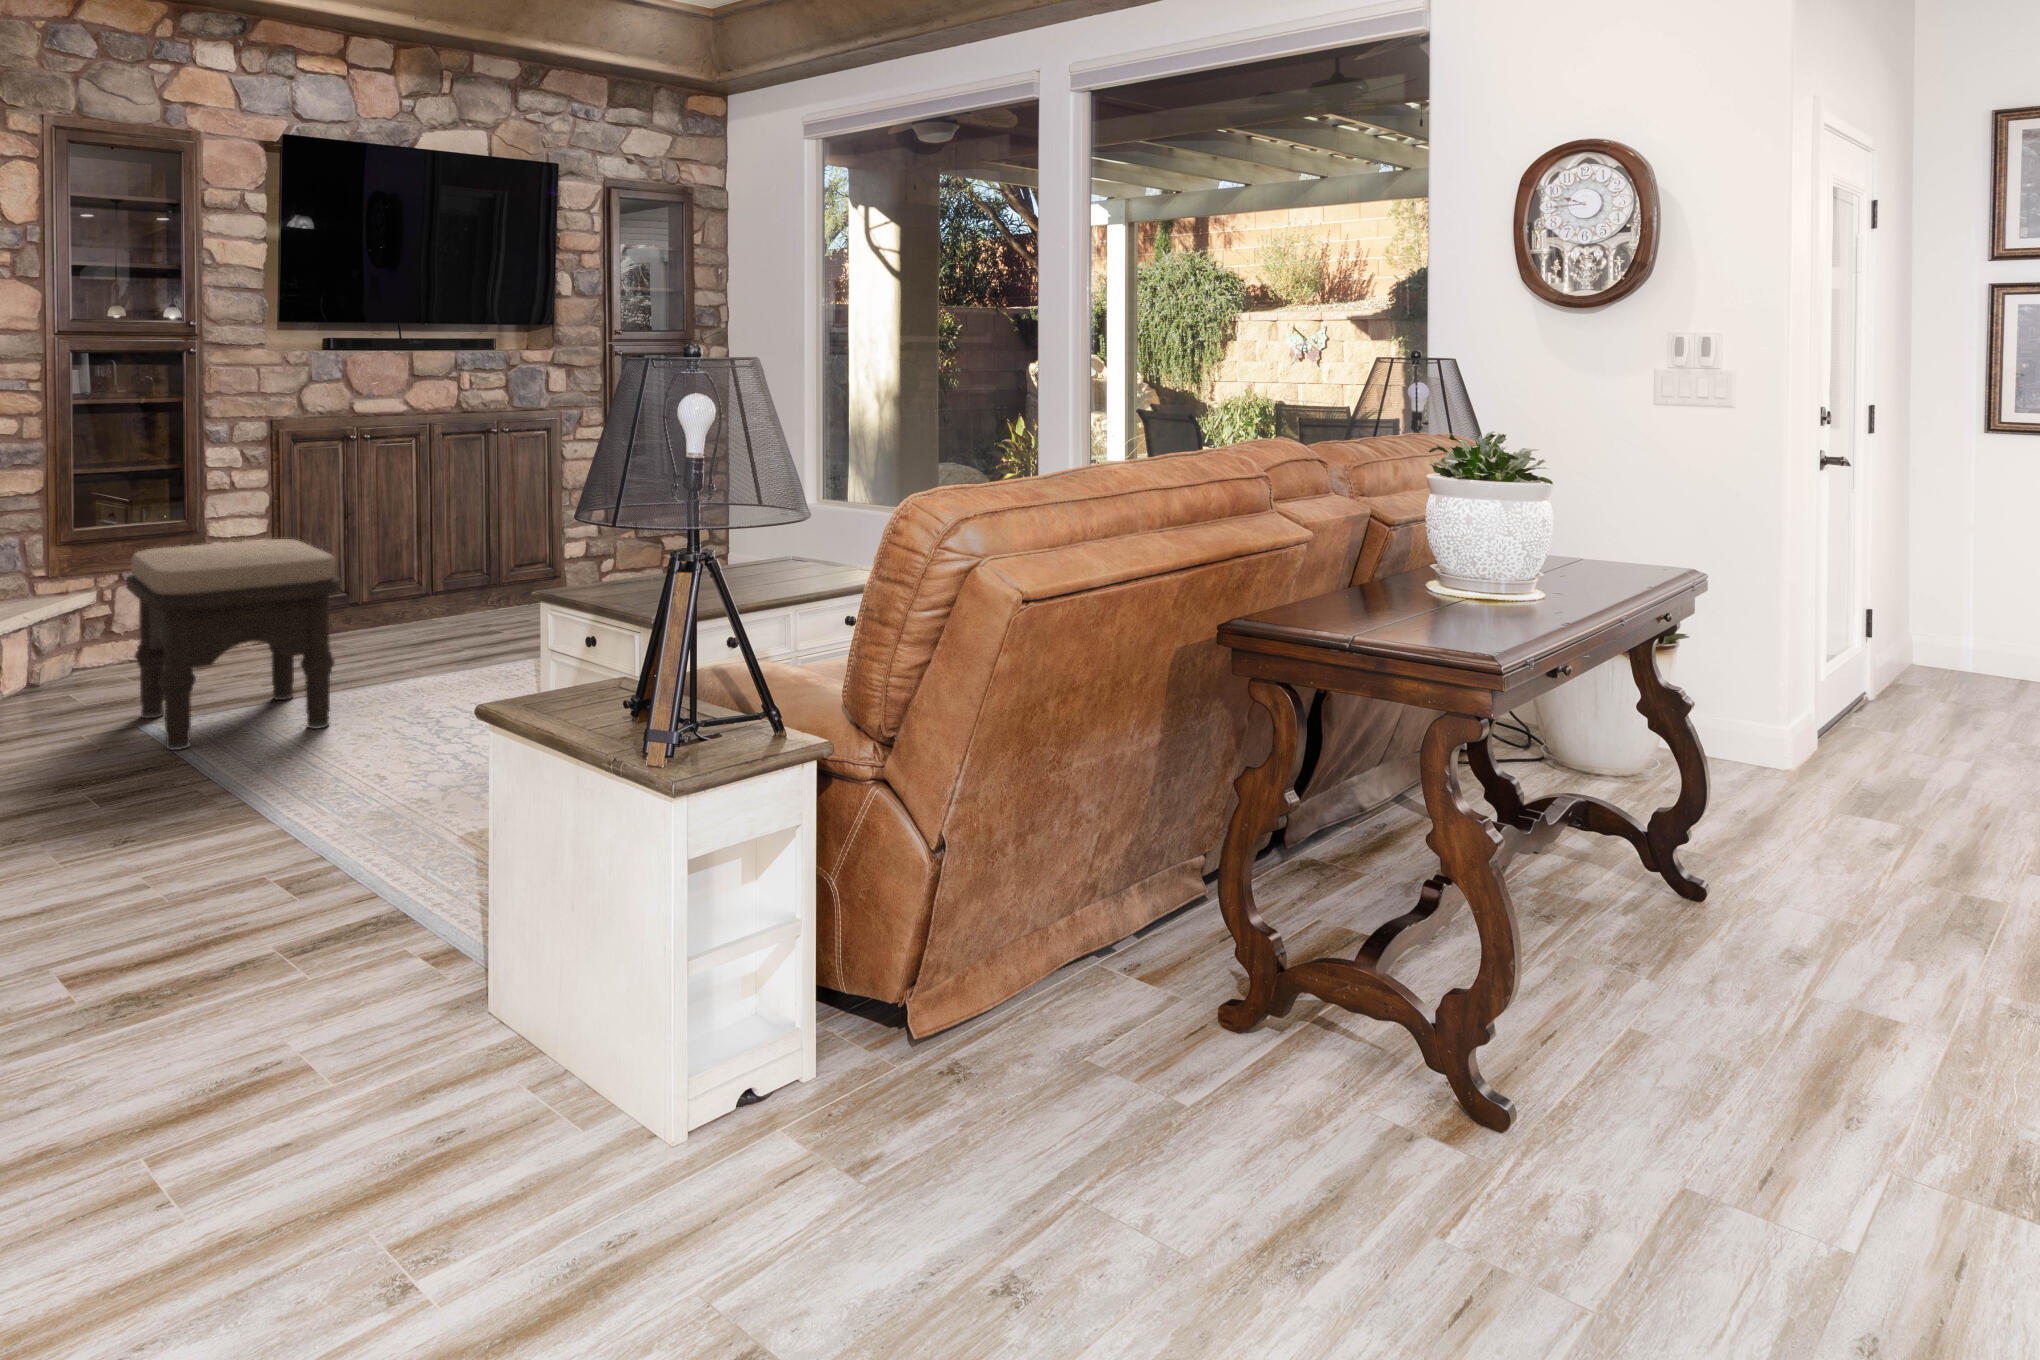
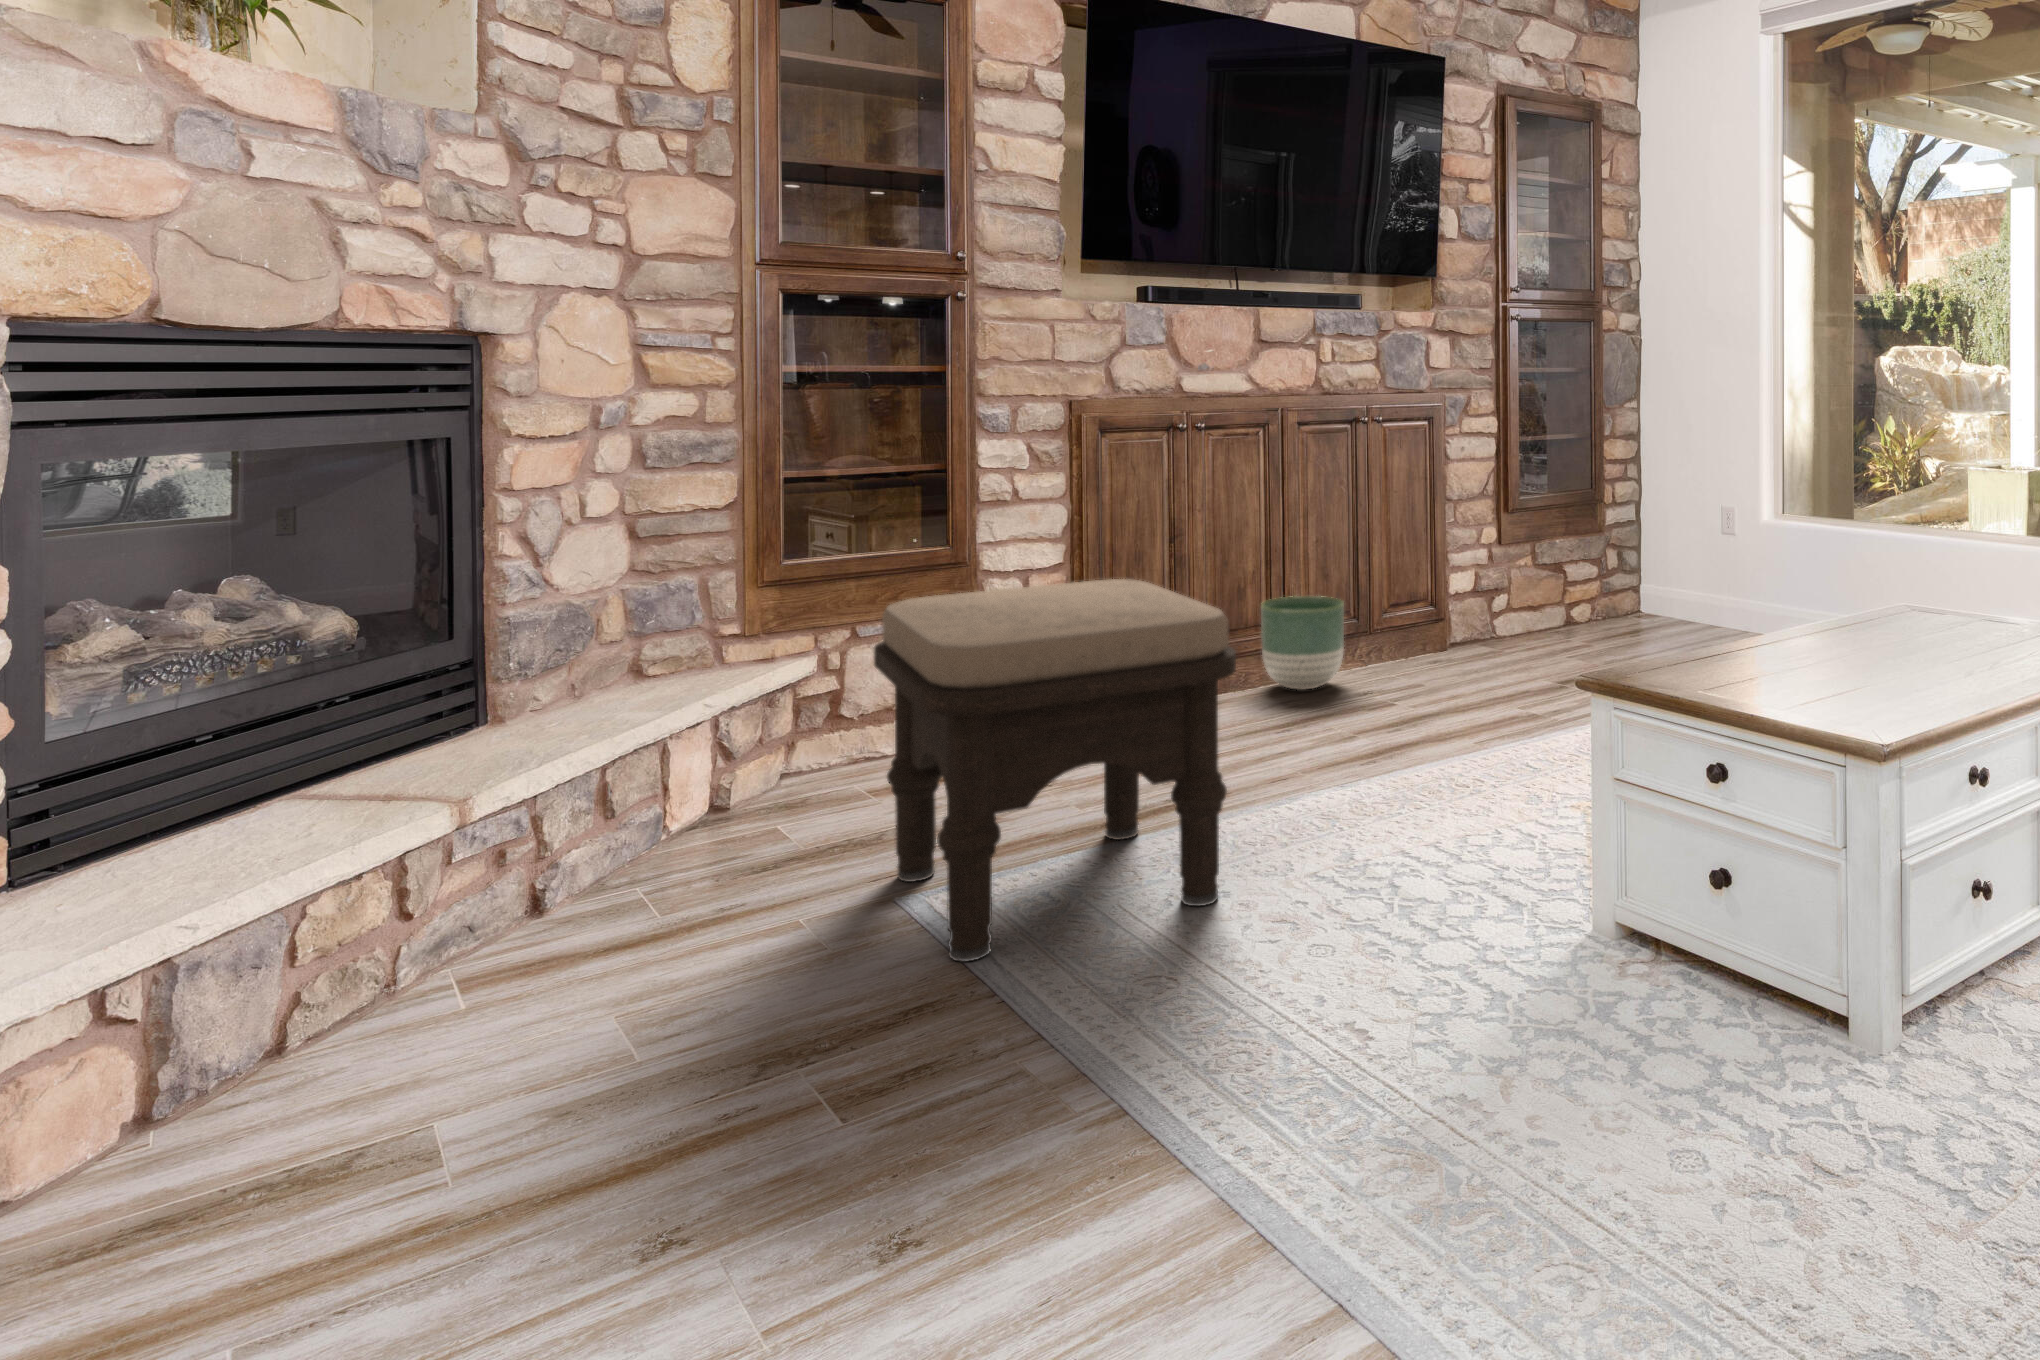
planter: none [409,558,469,623] -> present [1261,596,1344,690]

